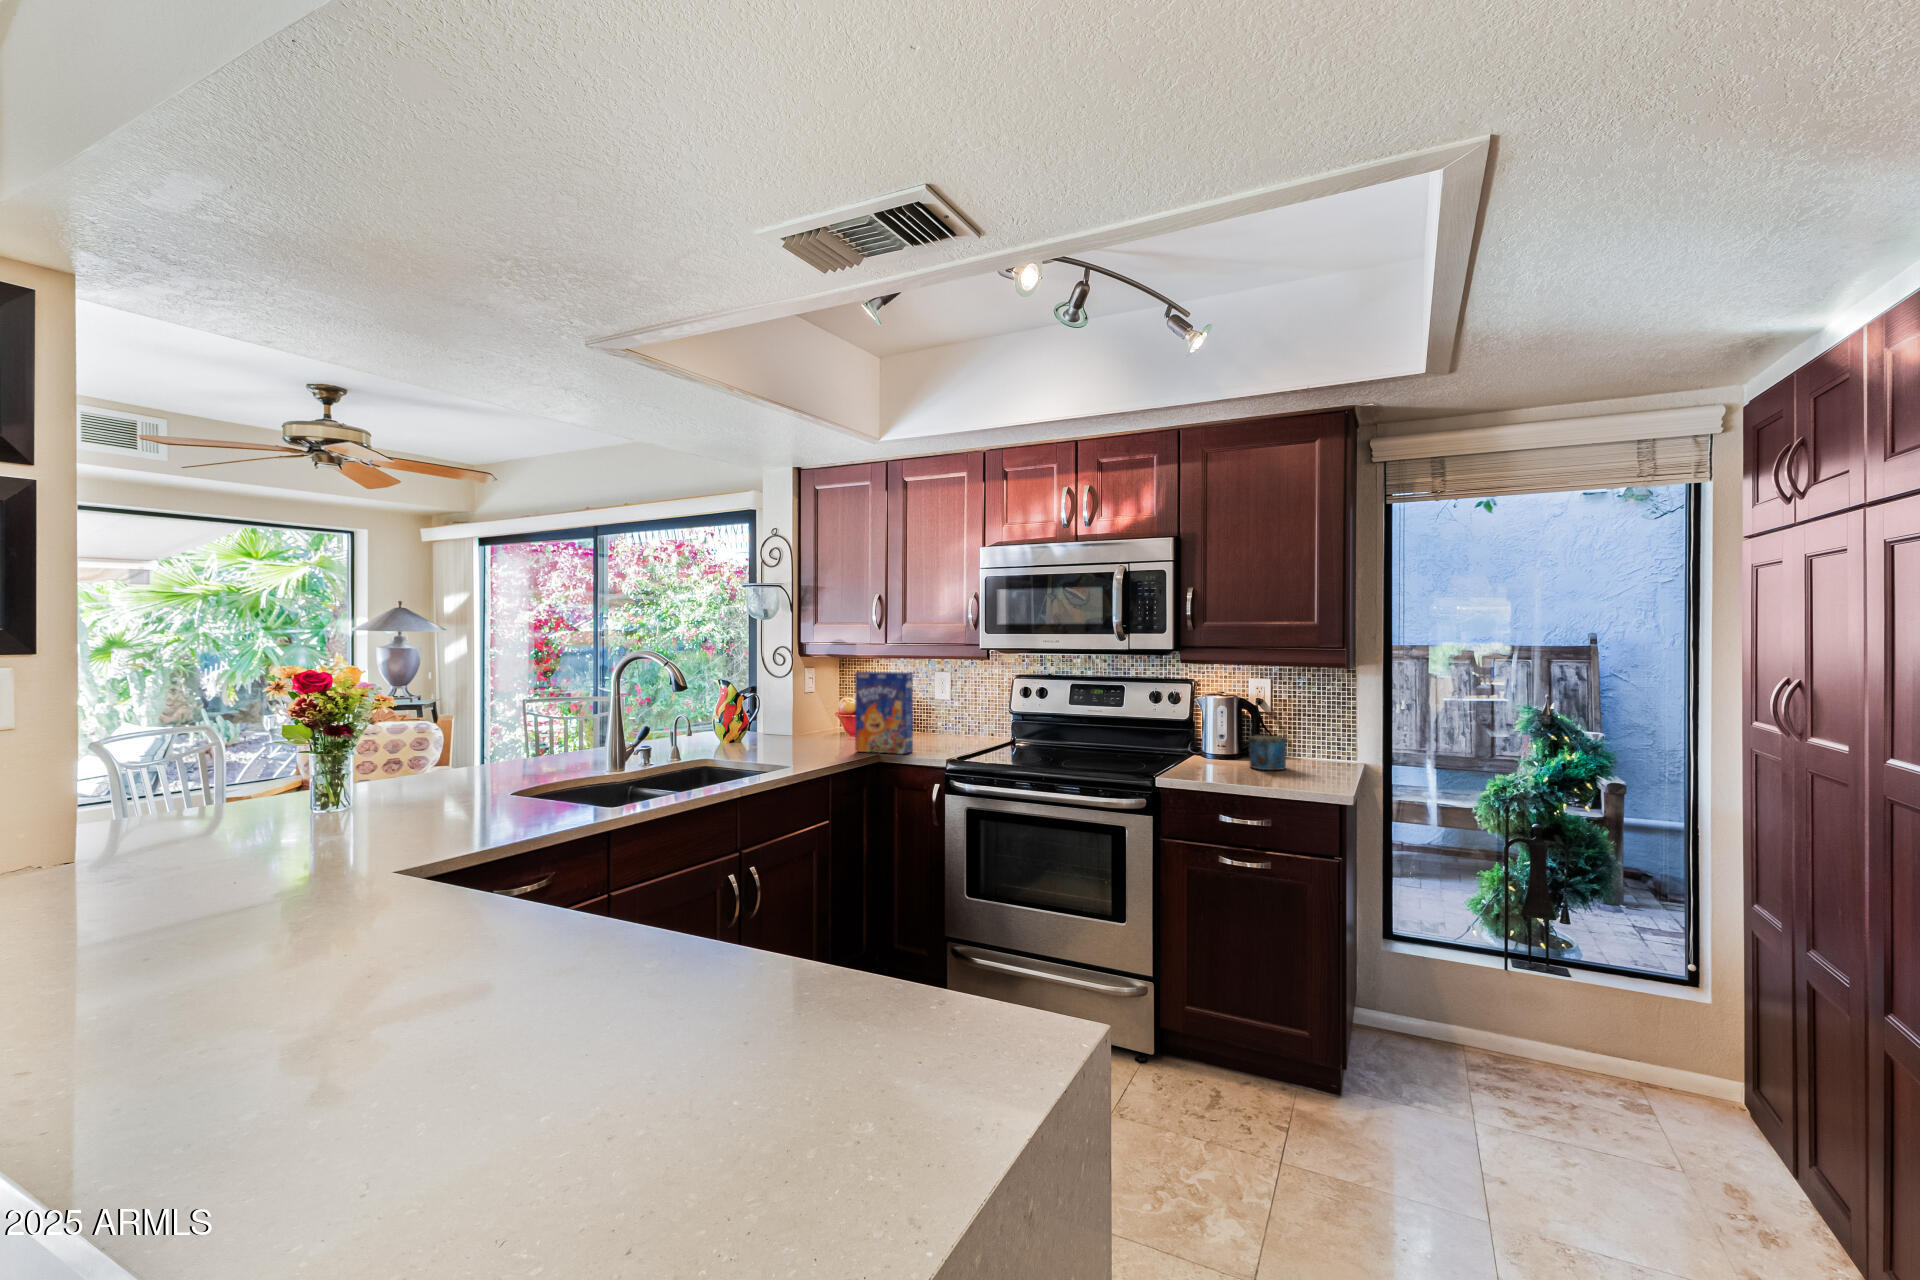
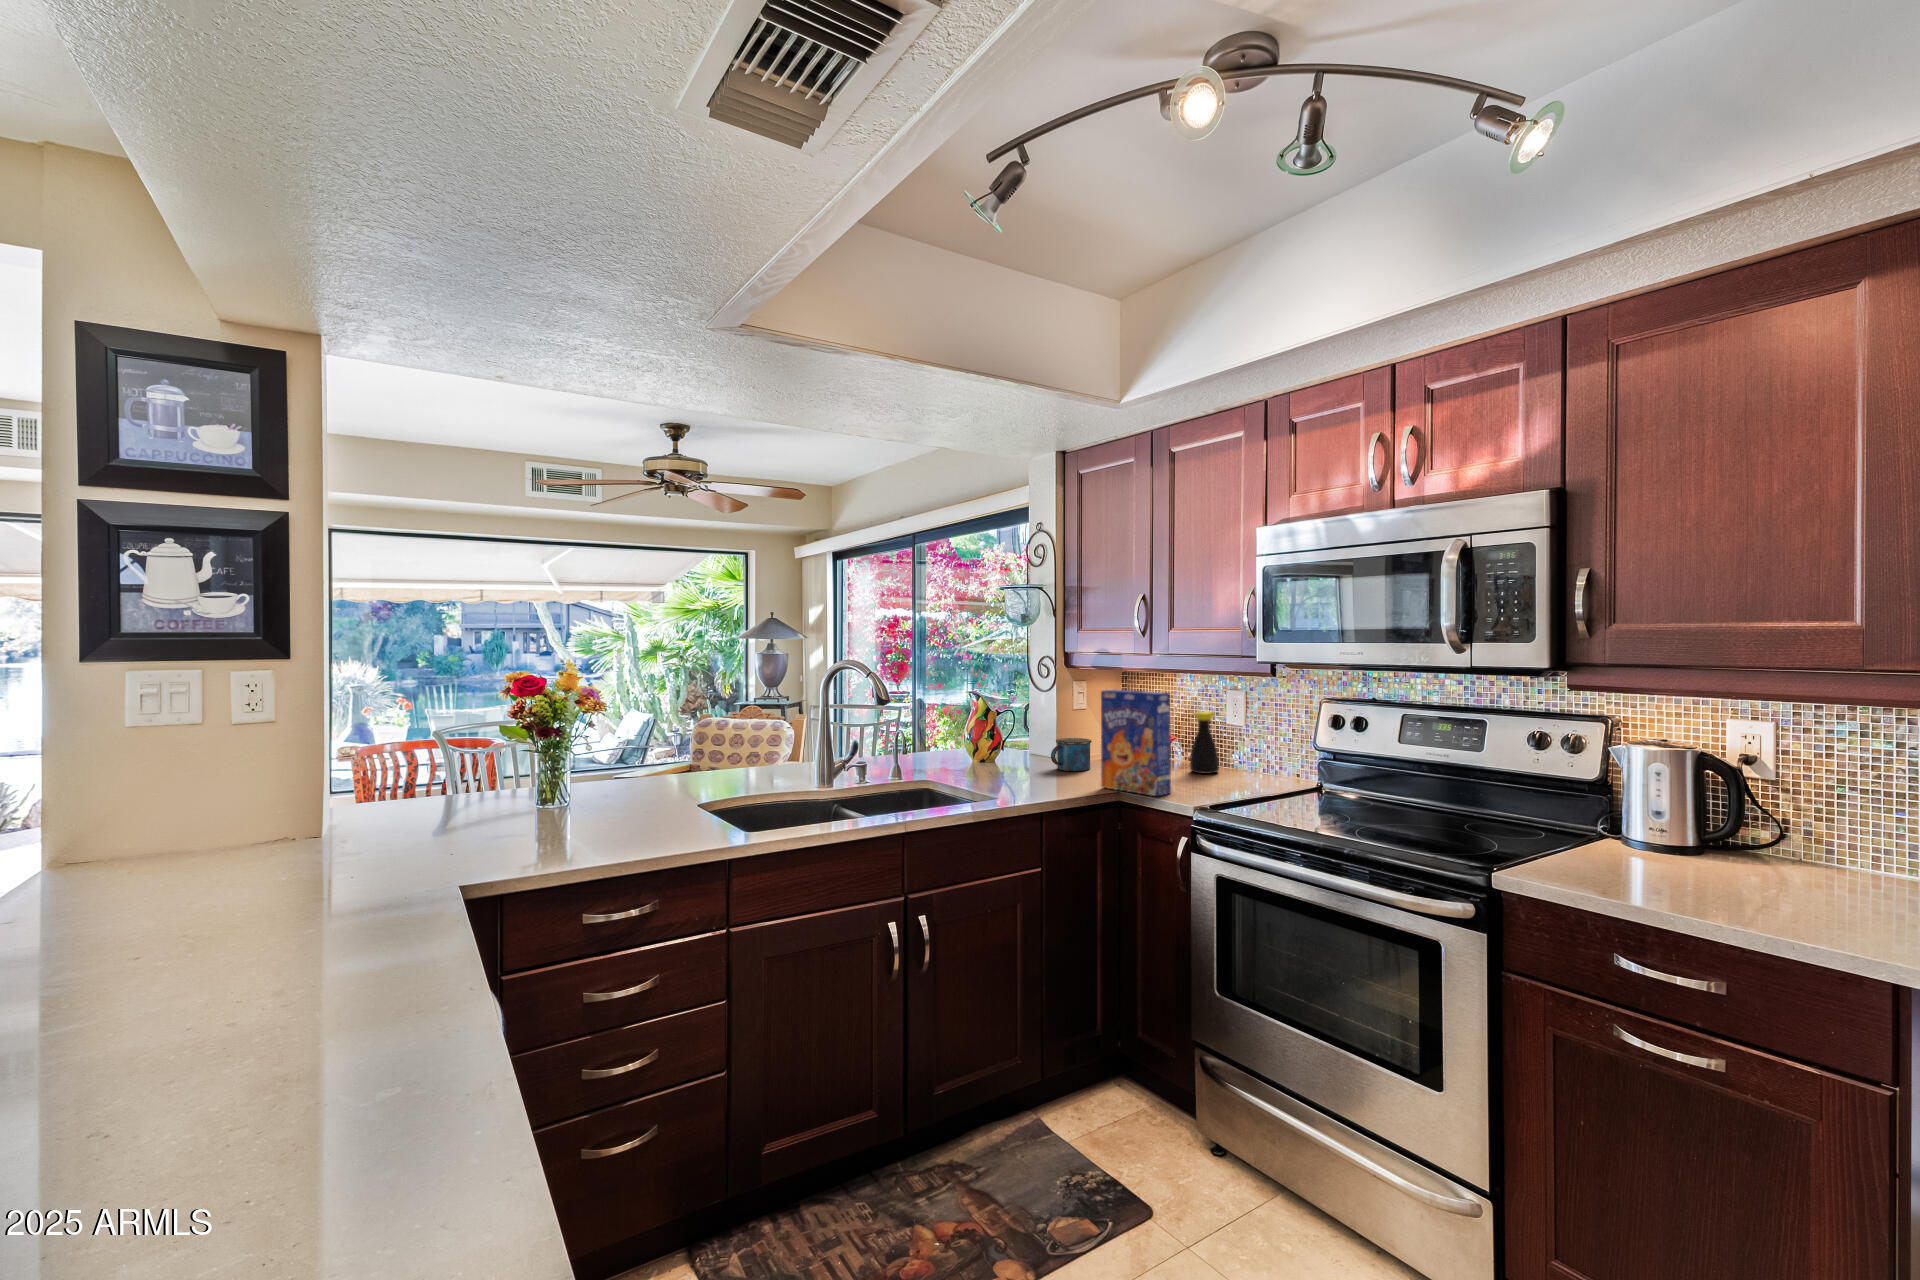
bottle: none [910,690,933,739] -> present [1190,712,1219,774]
mug: present [1248,735,1287,770] -> present [1051,738,1092,771]

